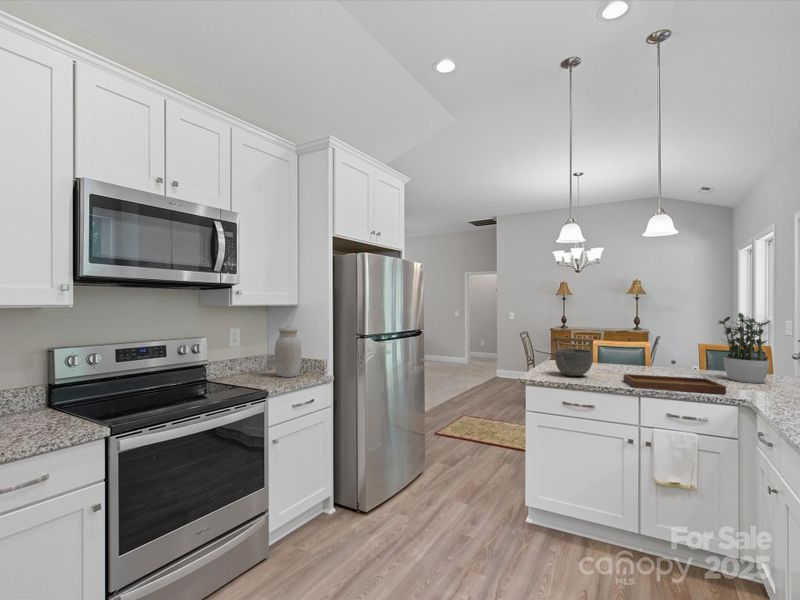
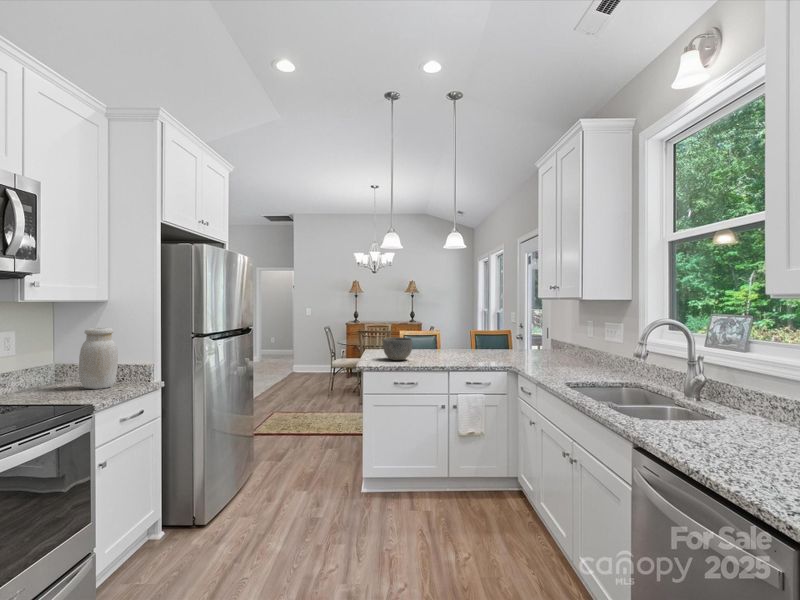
potted plant: present [718,313,770,383] -> none [488,305,519,355]
tray: present [623,360,726,394] -> none [435,341,501,365]

